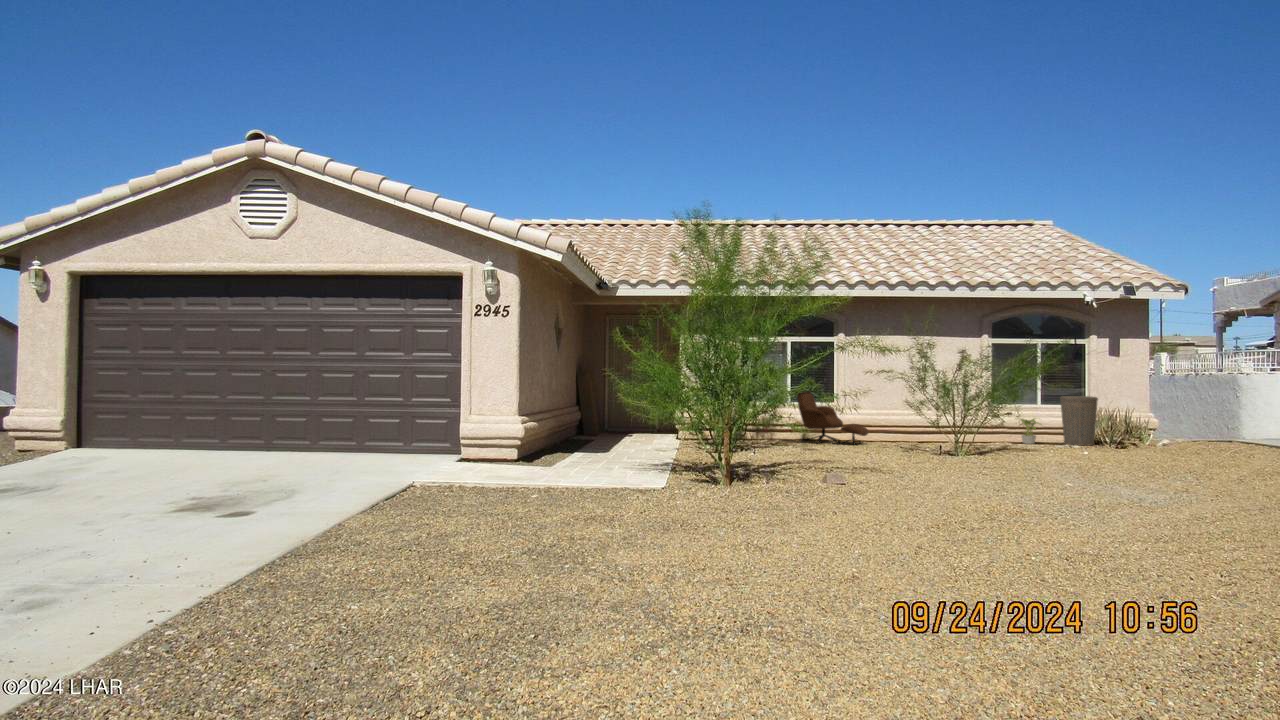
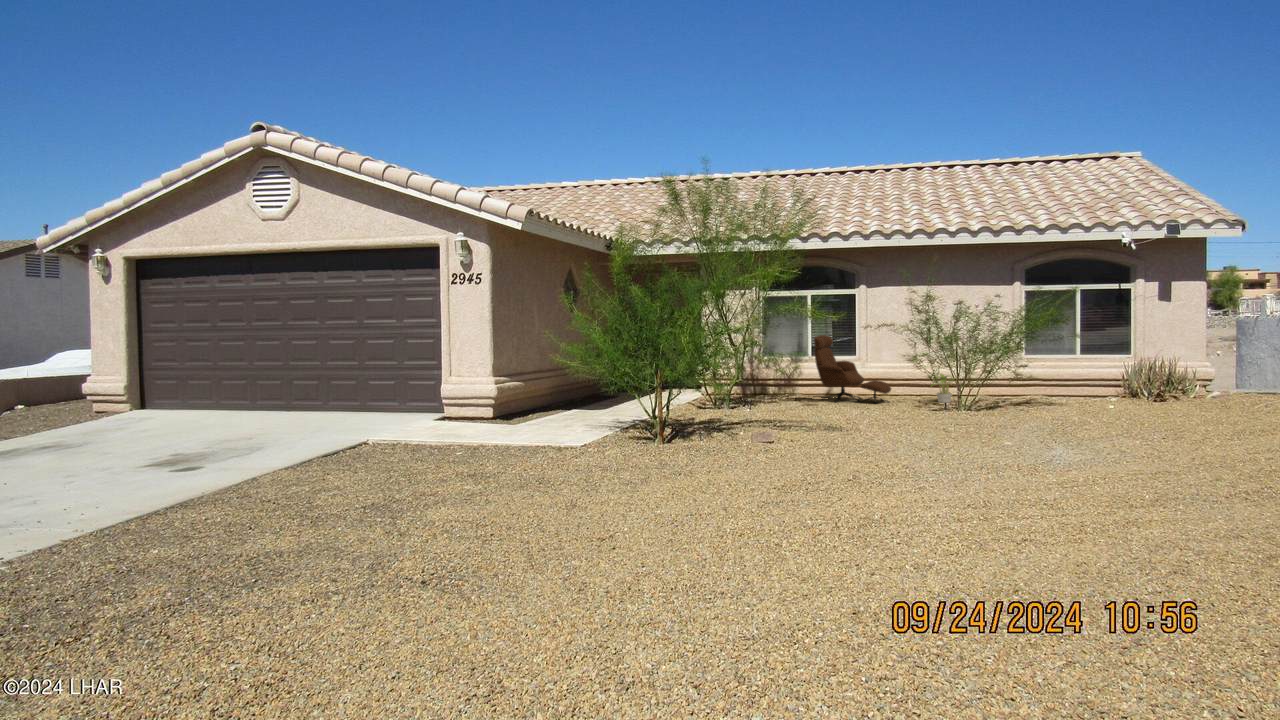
trash can: present [1060,396,1098,445] -> none [1099,346,1140,400]
potted plant: present [1022,419,1037,444] -> present [931,374,956,403]

